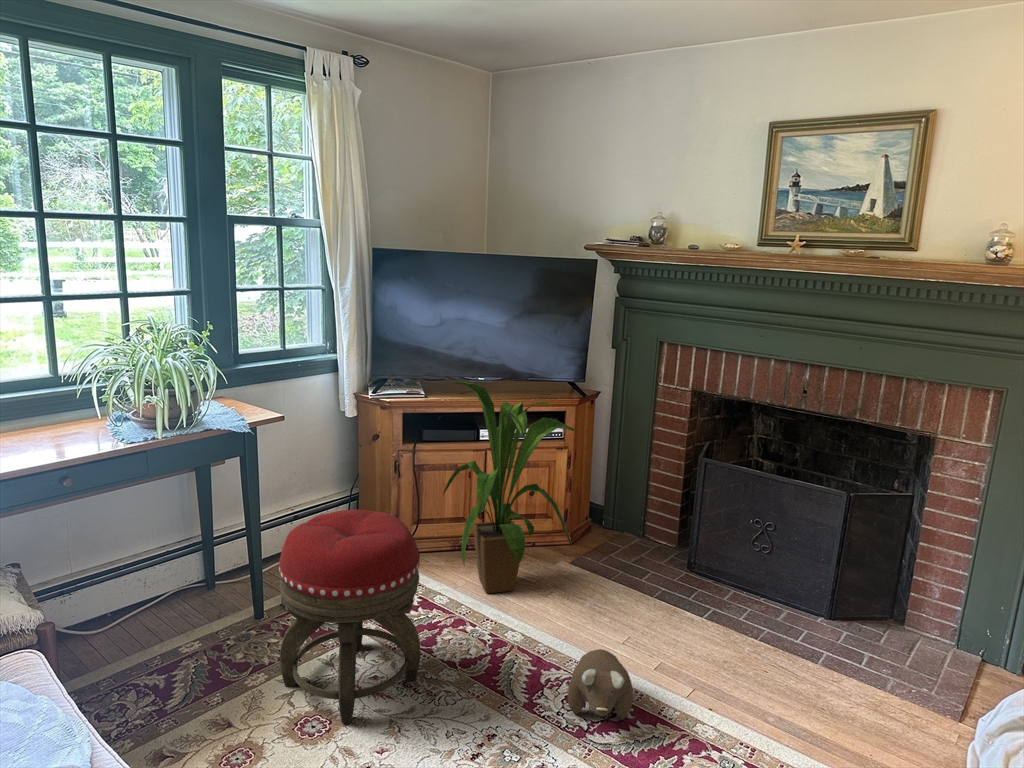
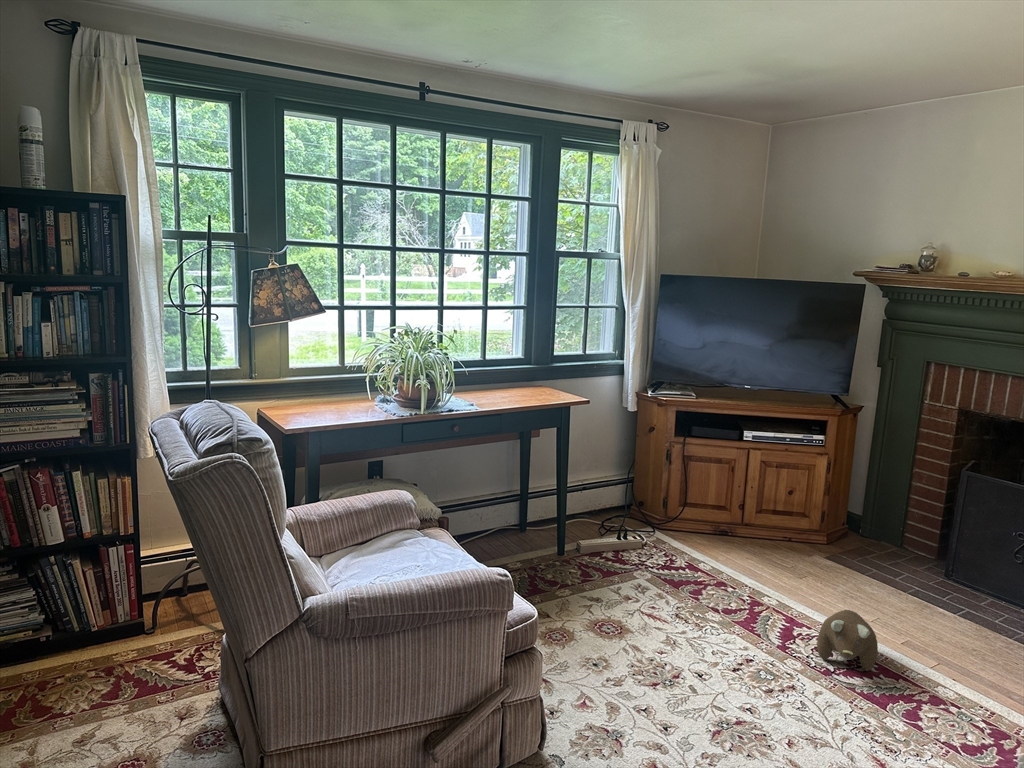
house plant: present [443,382,579,593] -> none [709,383,839,569]
footstool: present [279,510,420,723] -> none [583,474,696,631]

